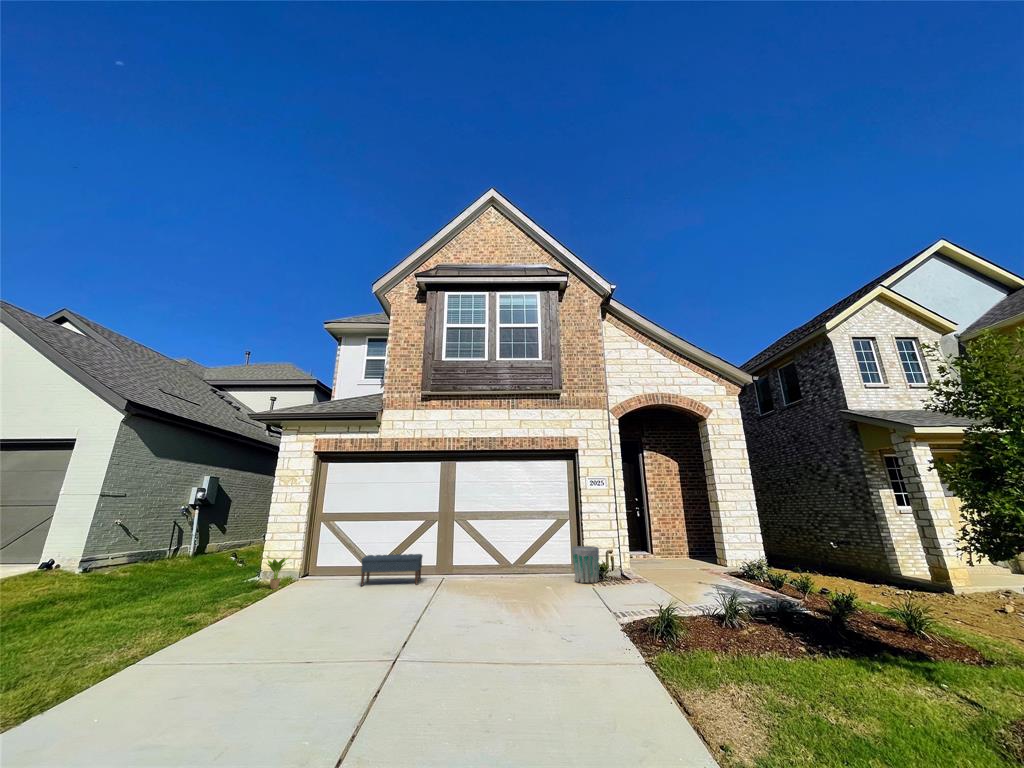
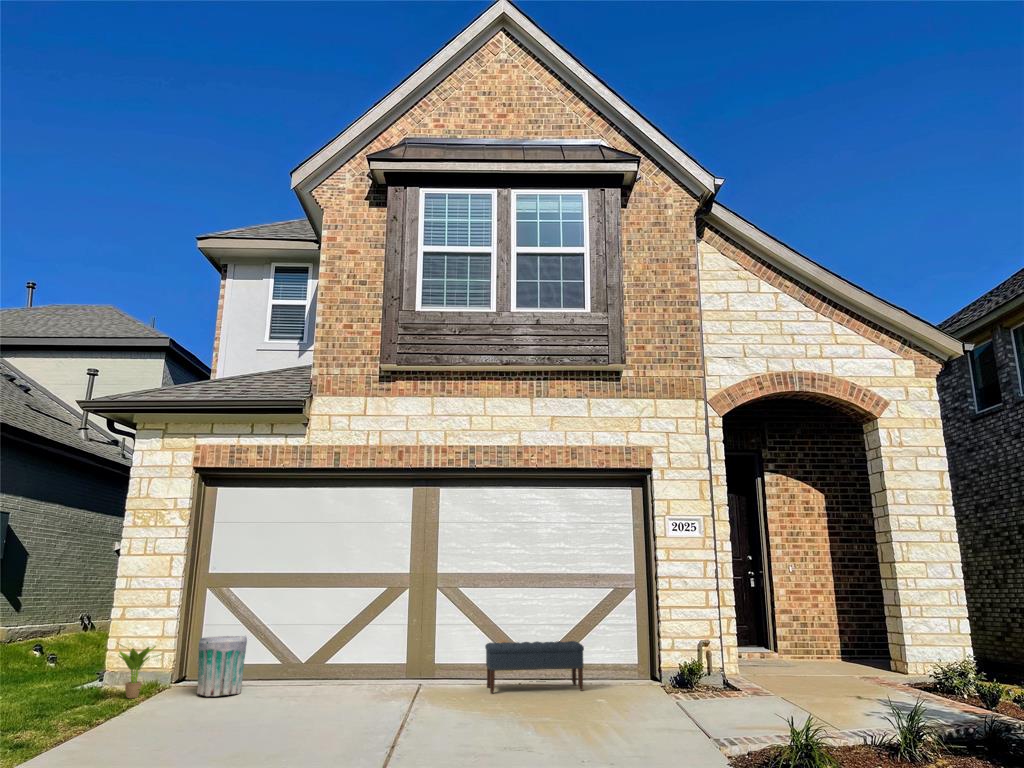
trash can: present [572,546,599,583] -> present [197,636,247,696]
bench: present [361,554,423,586] -> present [485,641,584,693]

